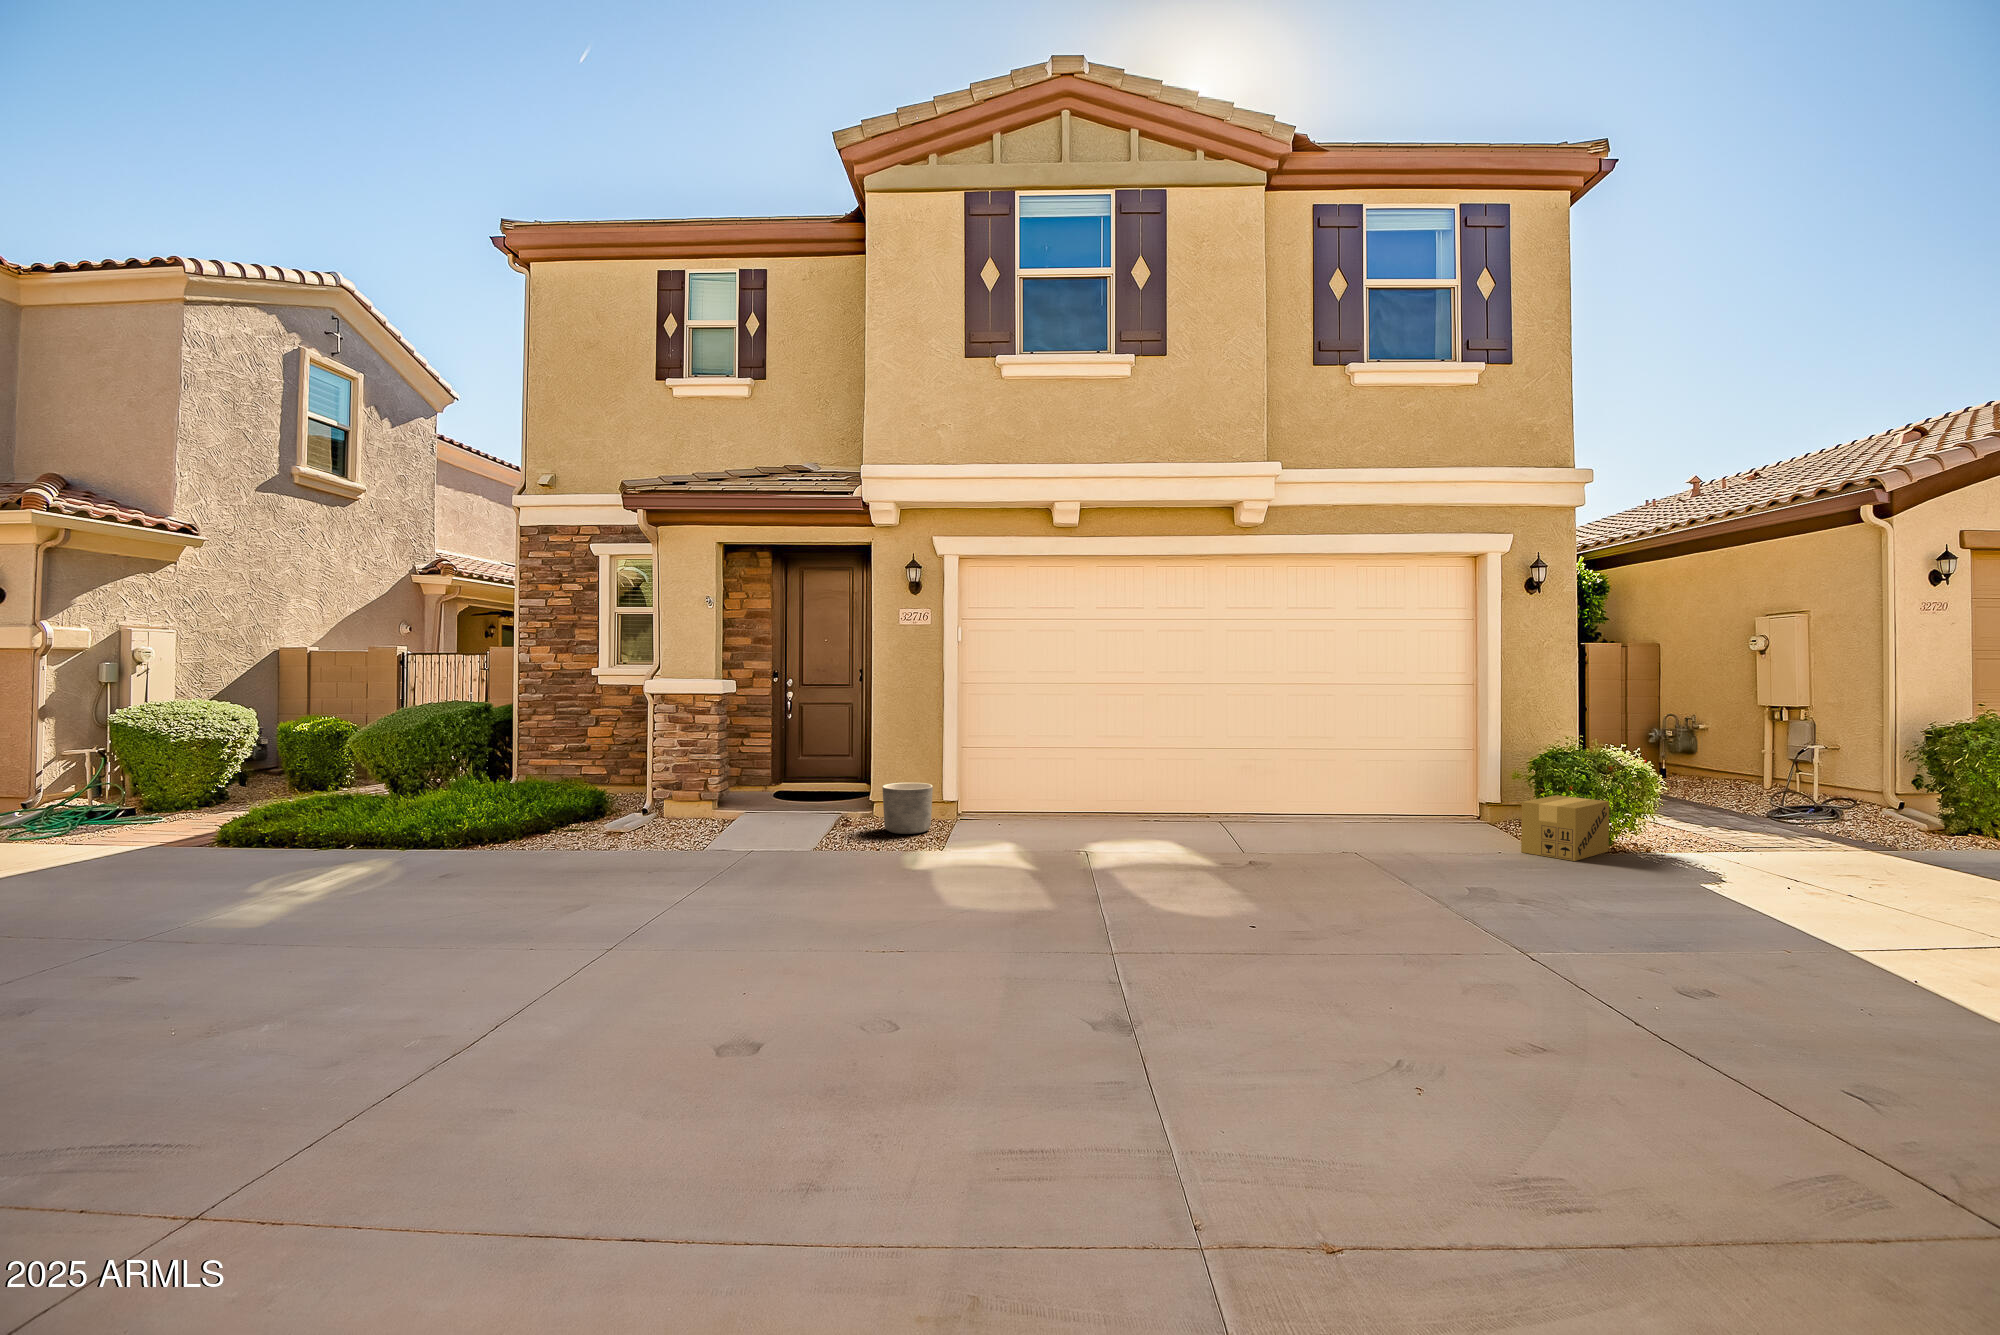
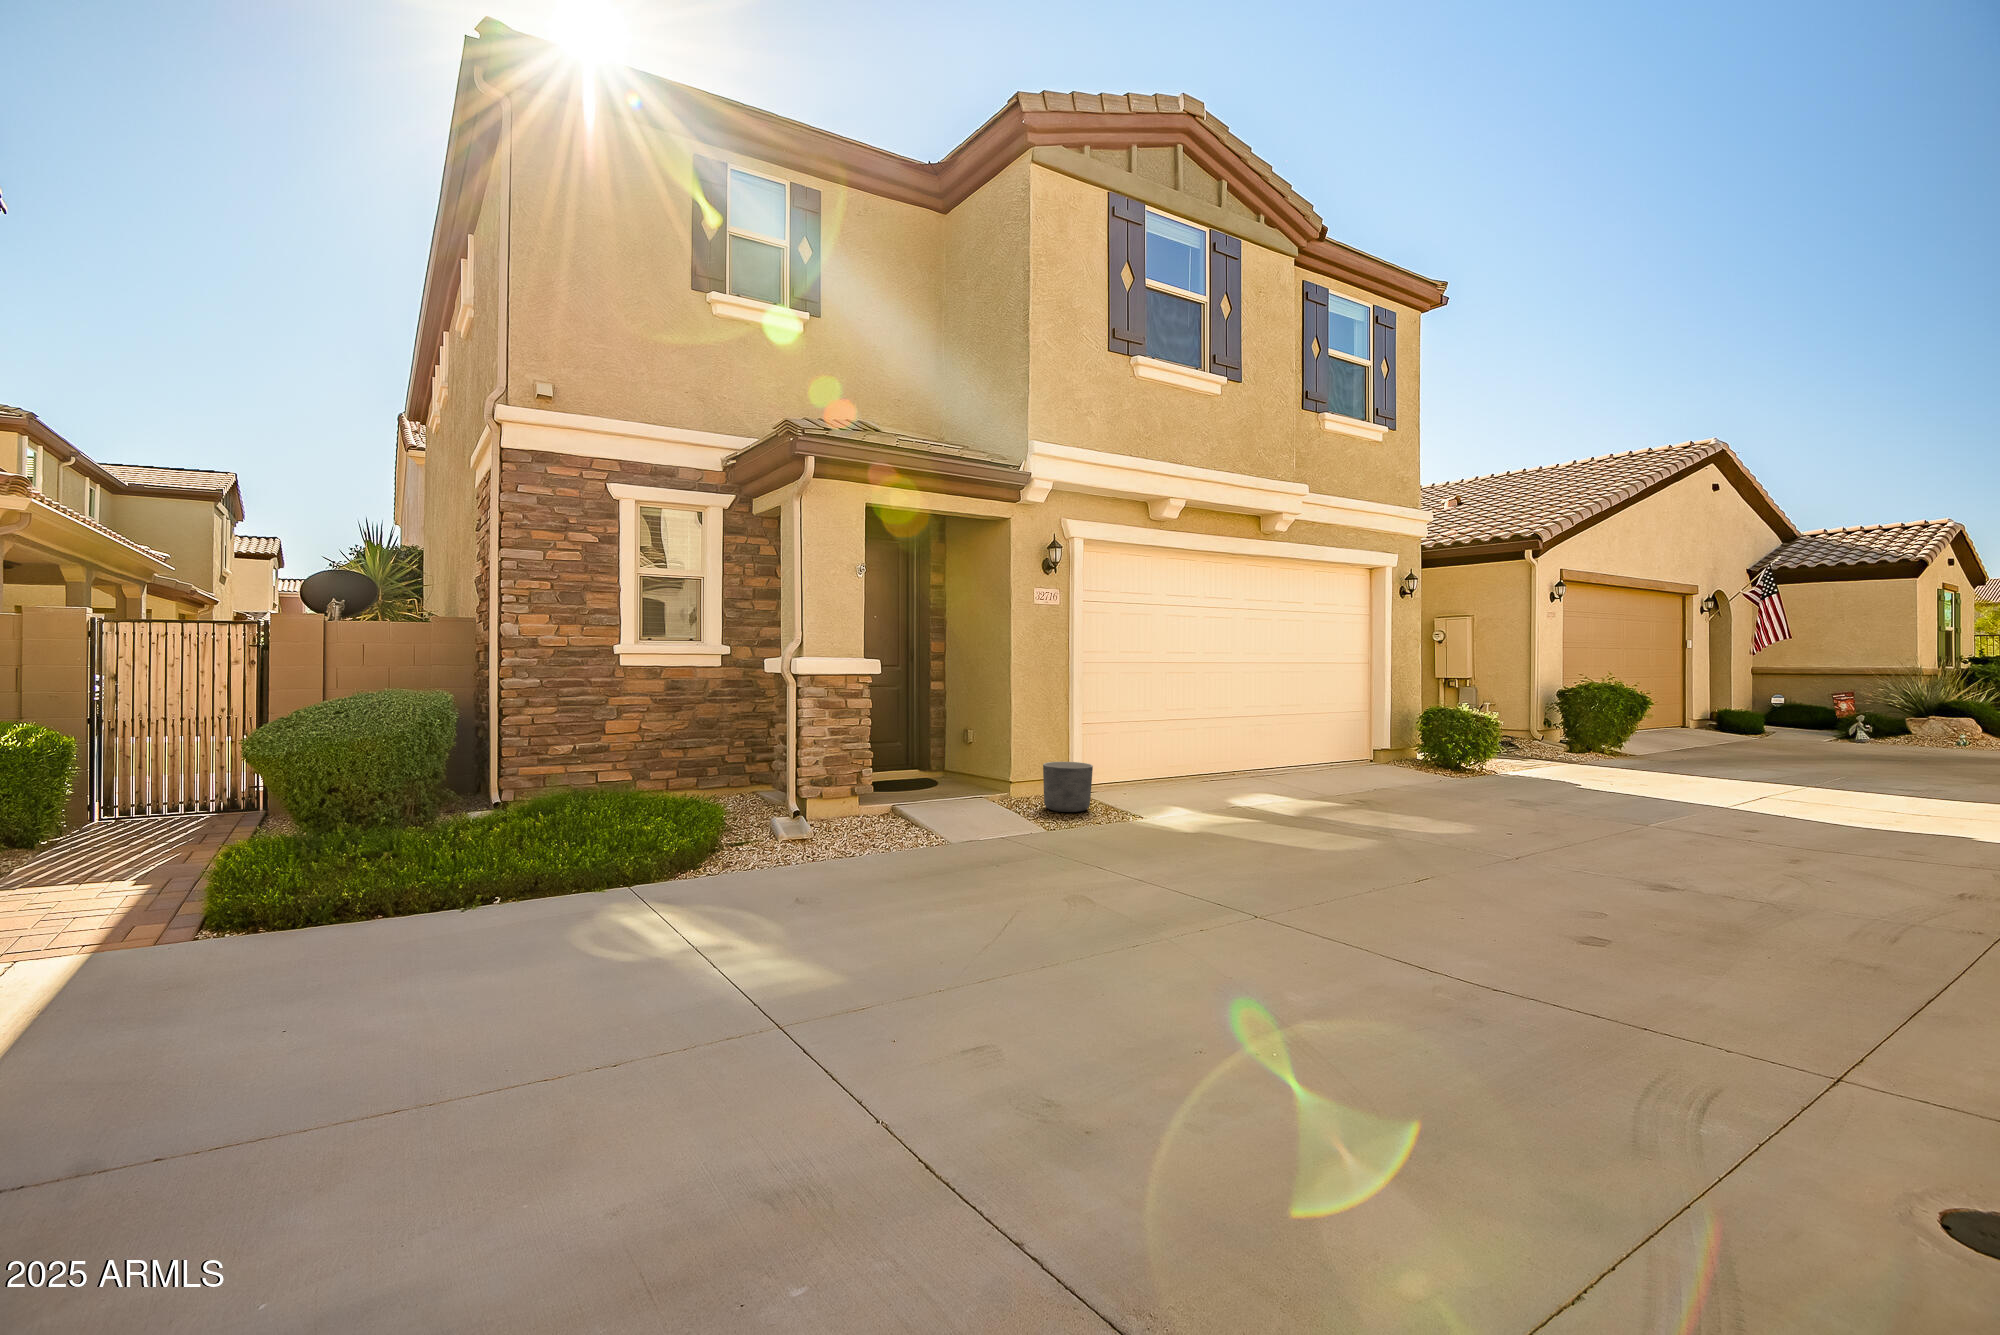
cardboard box: present [1521,795,1609,861] -> none [1440,741,1489,784]

